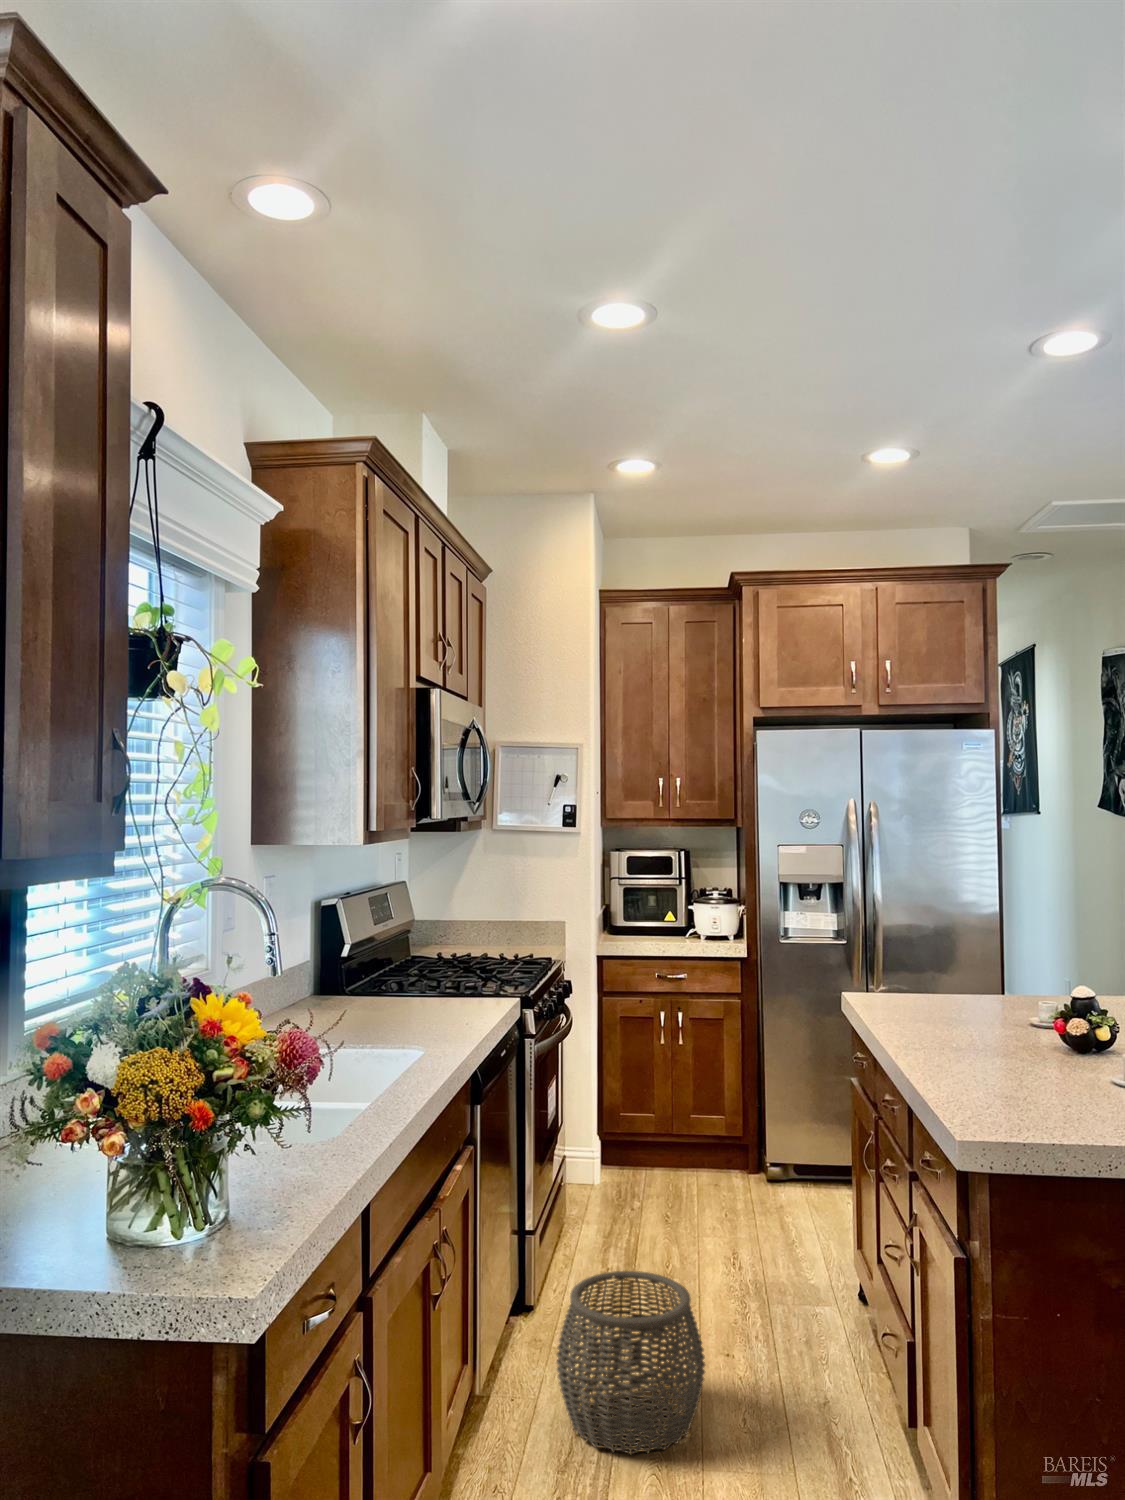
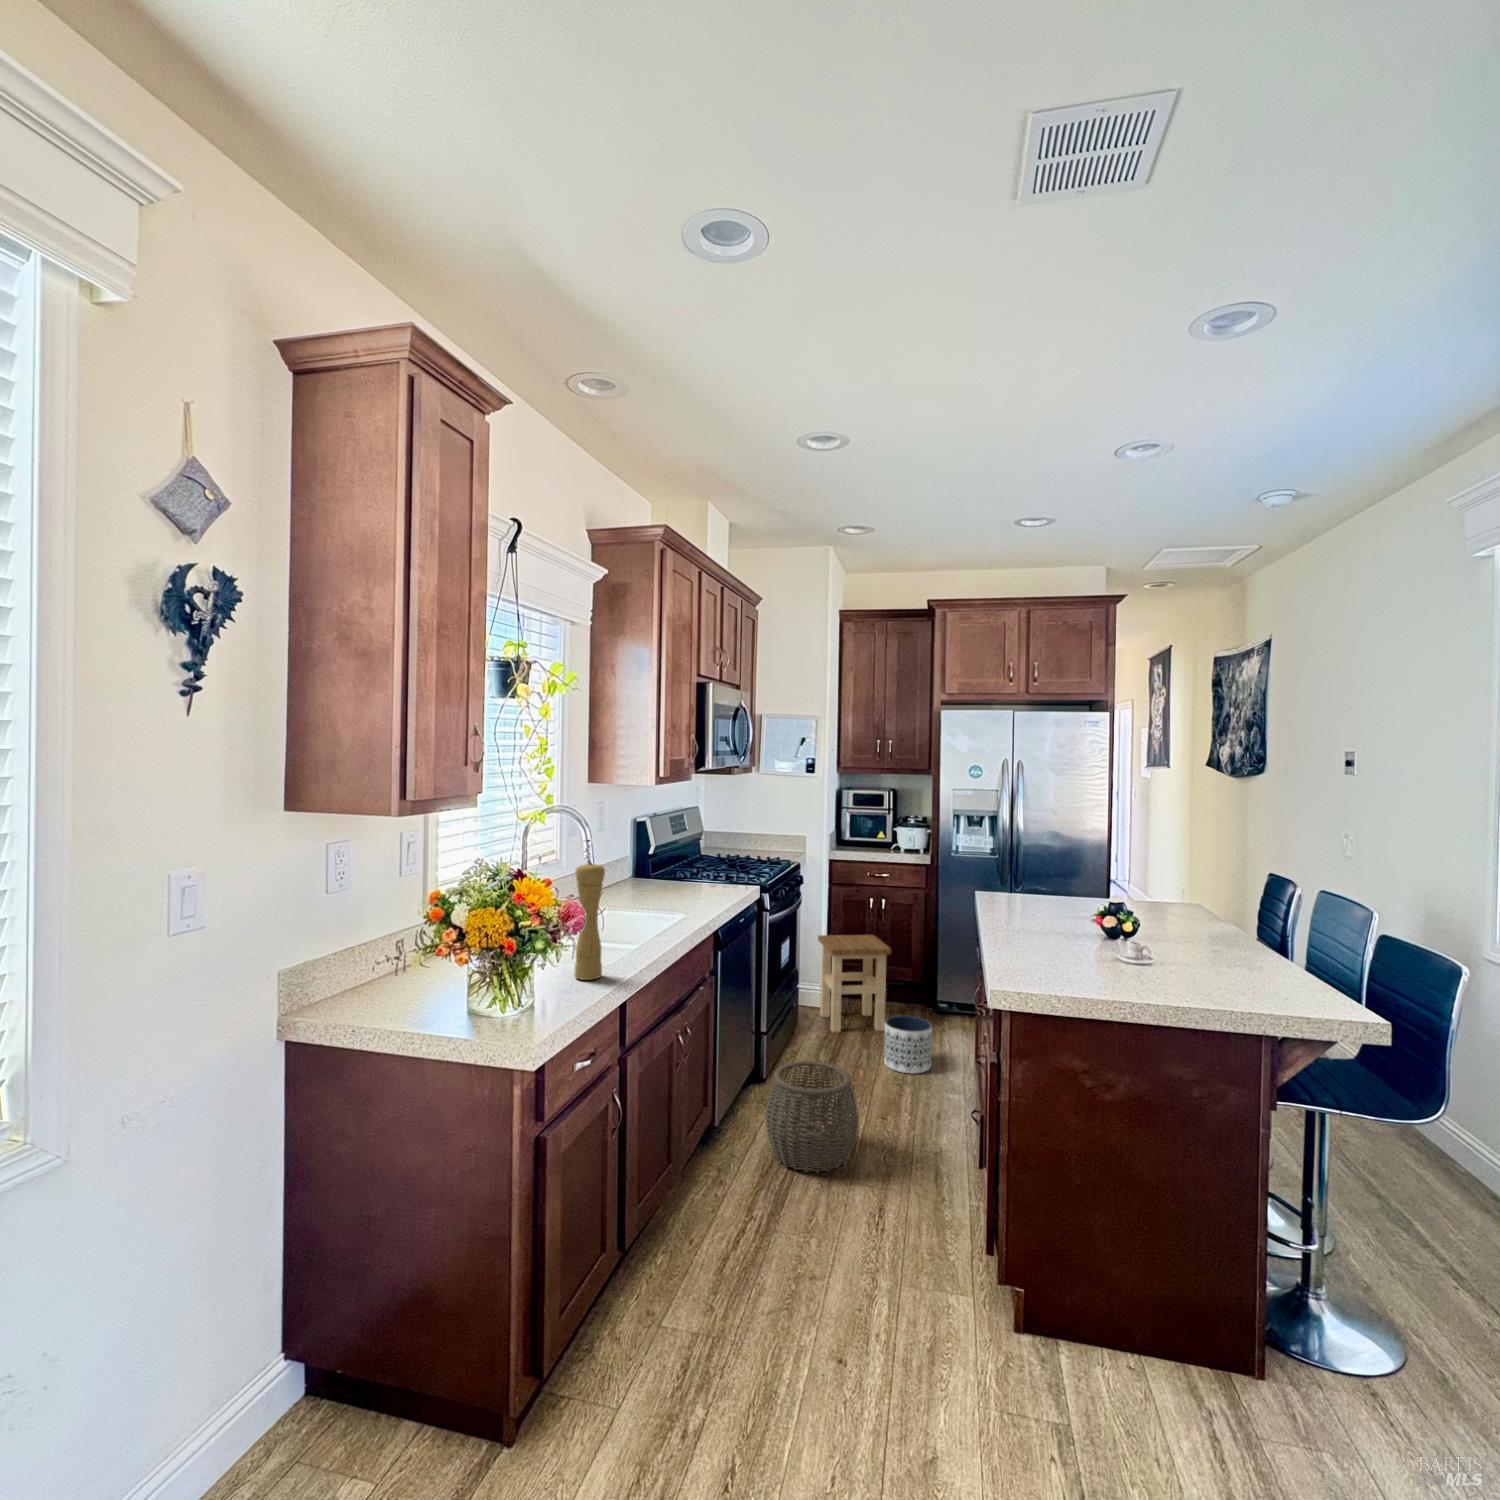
pepper mill: none [286,964,336,1167] -> present [575,863,605,980]
stool: none [589,1066,702,1219] -> present [818,935,891,1033]
planter: none [706,1187,778,1276] -> present [884,1016,932,1074]

